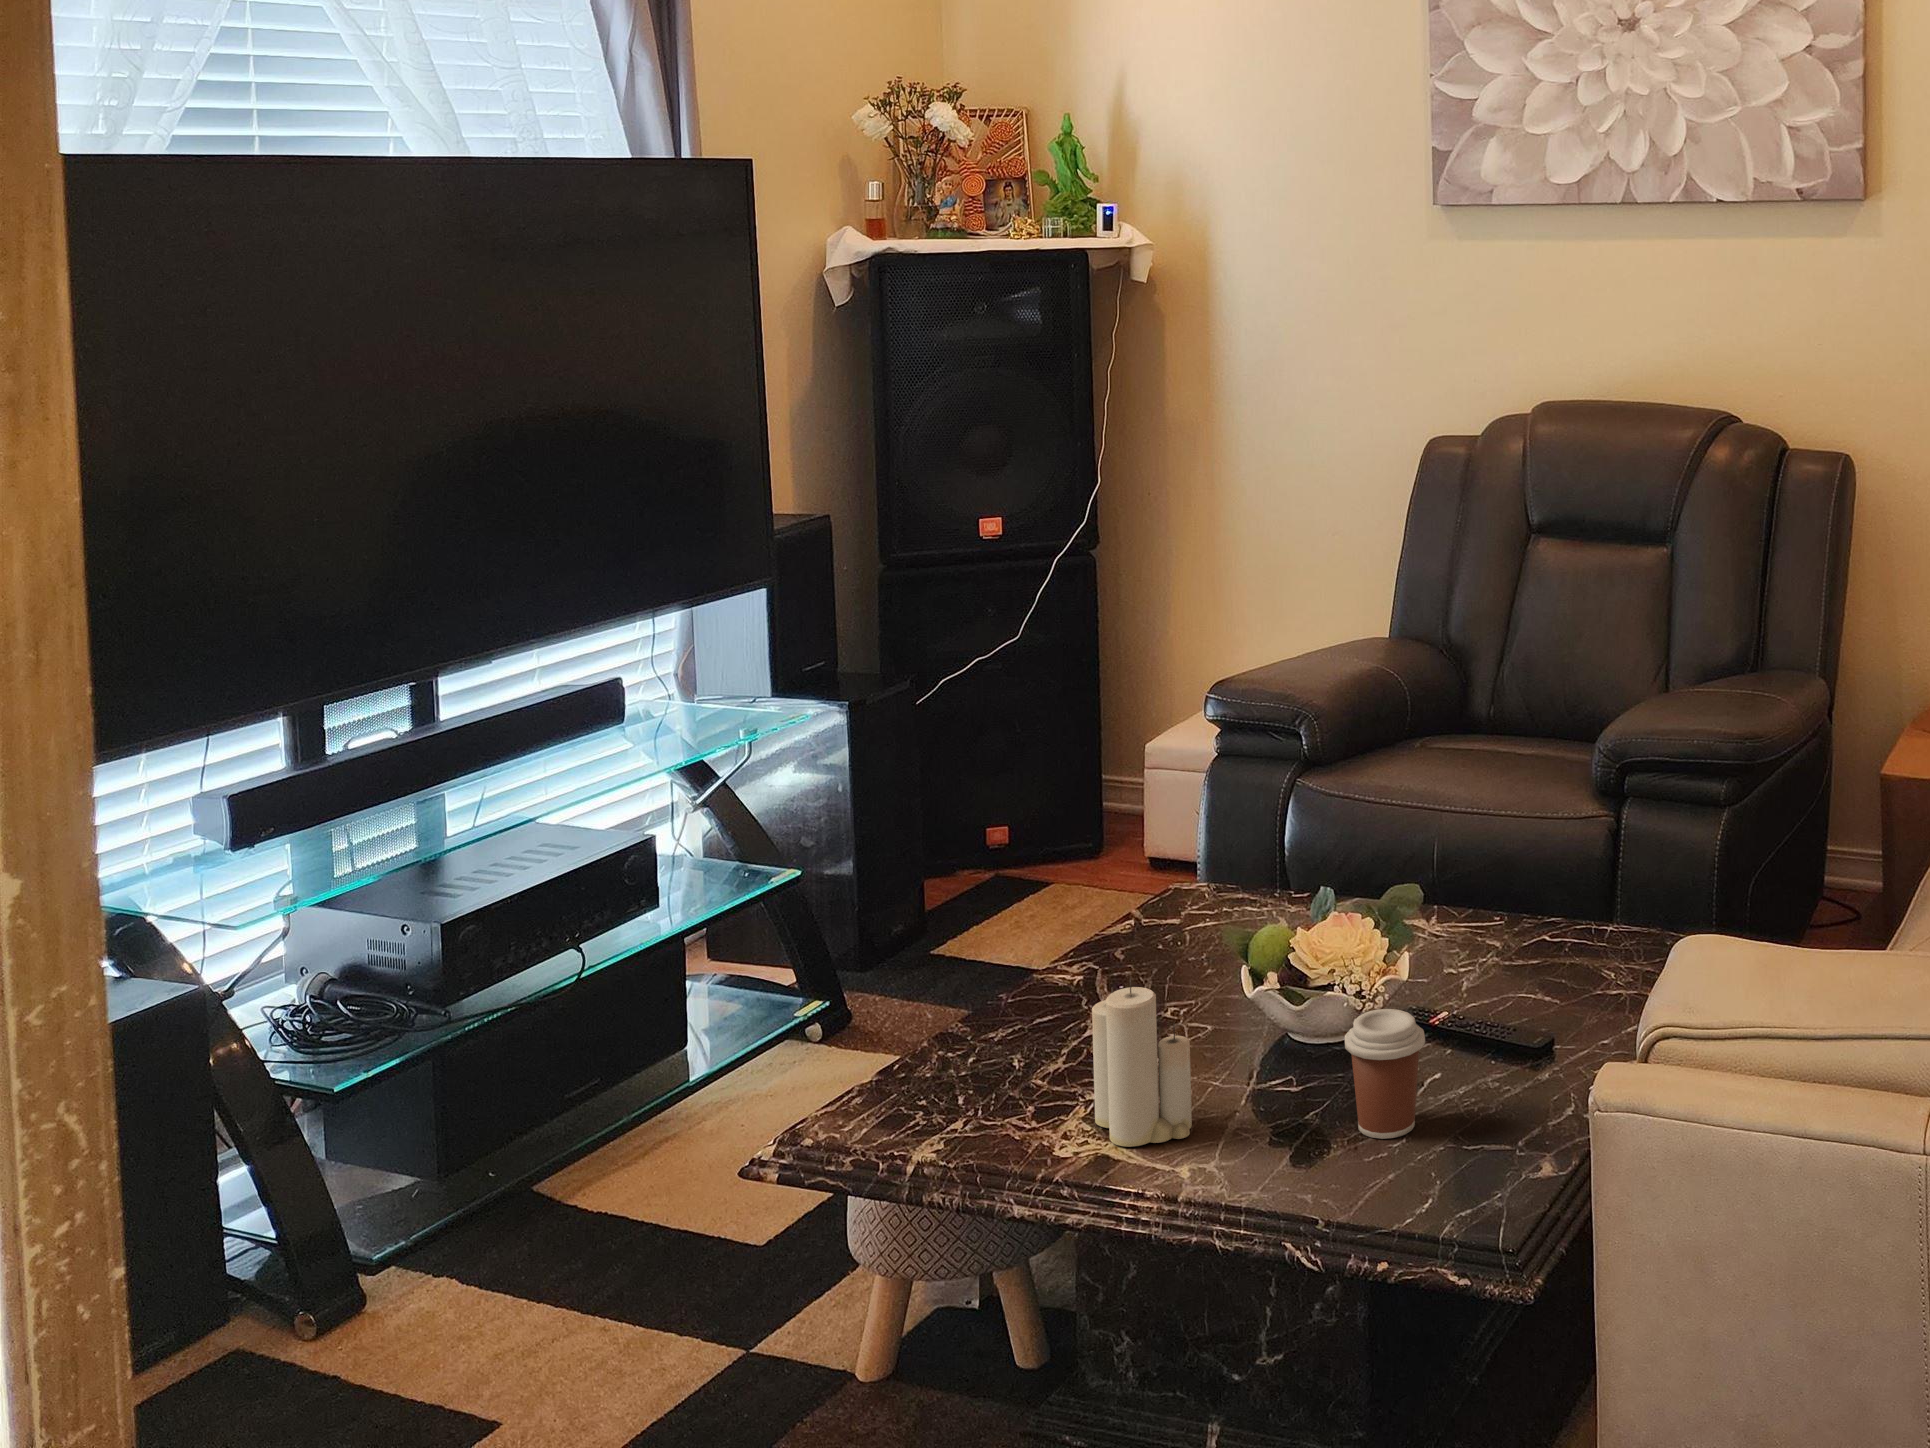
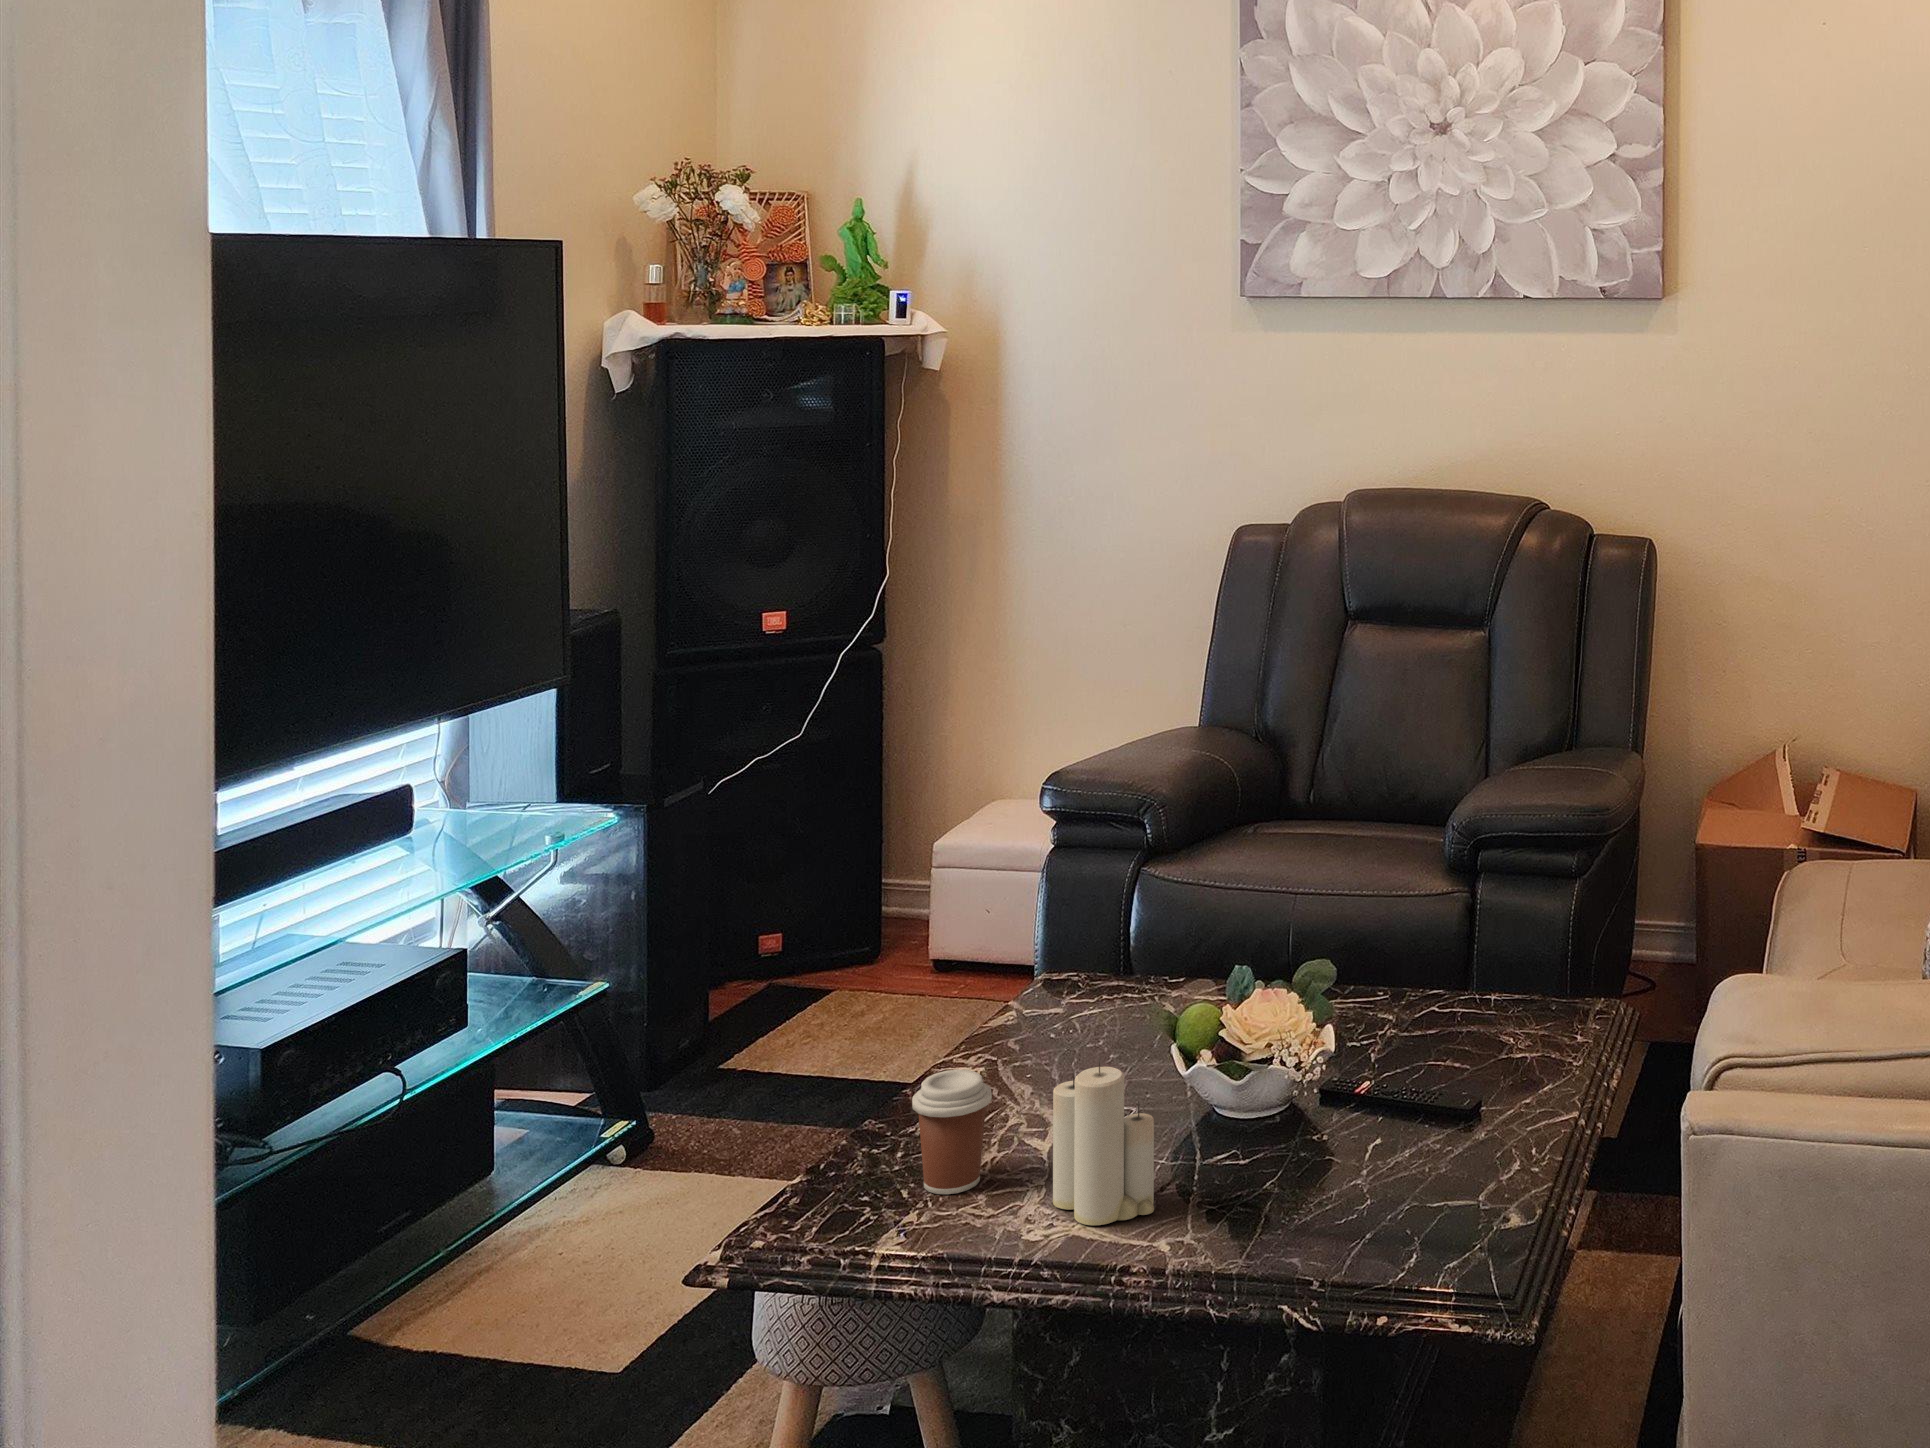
coffee cup: present [1345,1009,1425,1139] -> present [912,1070,992,1194]

